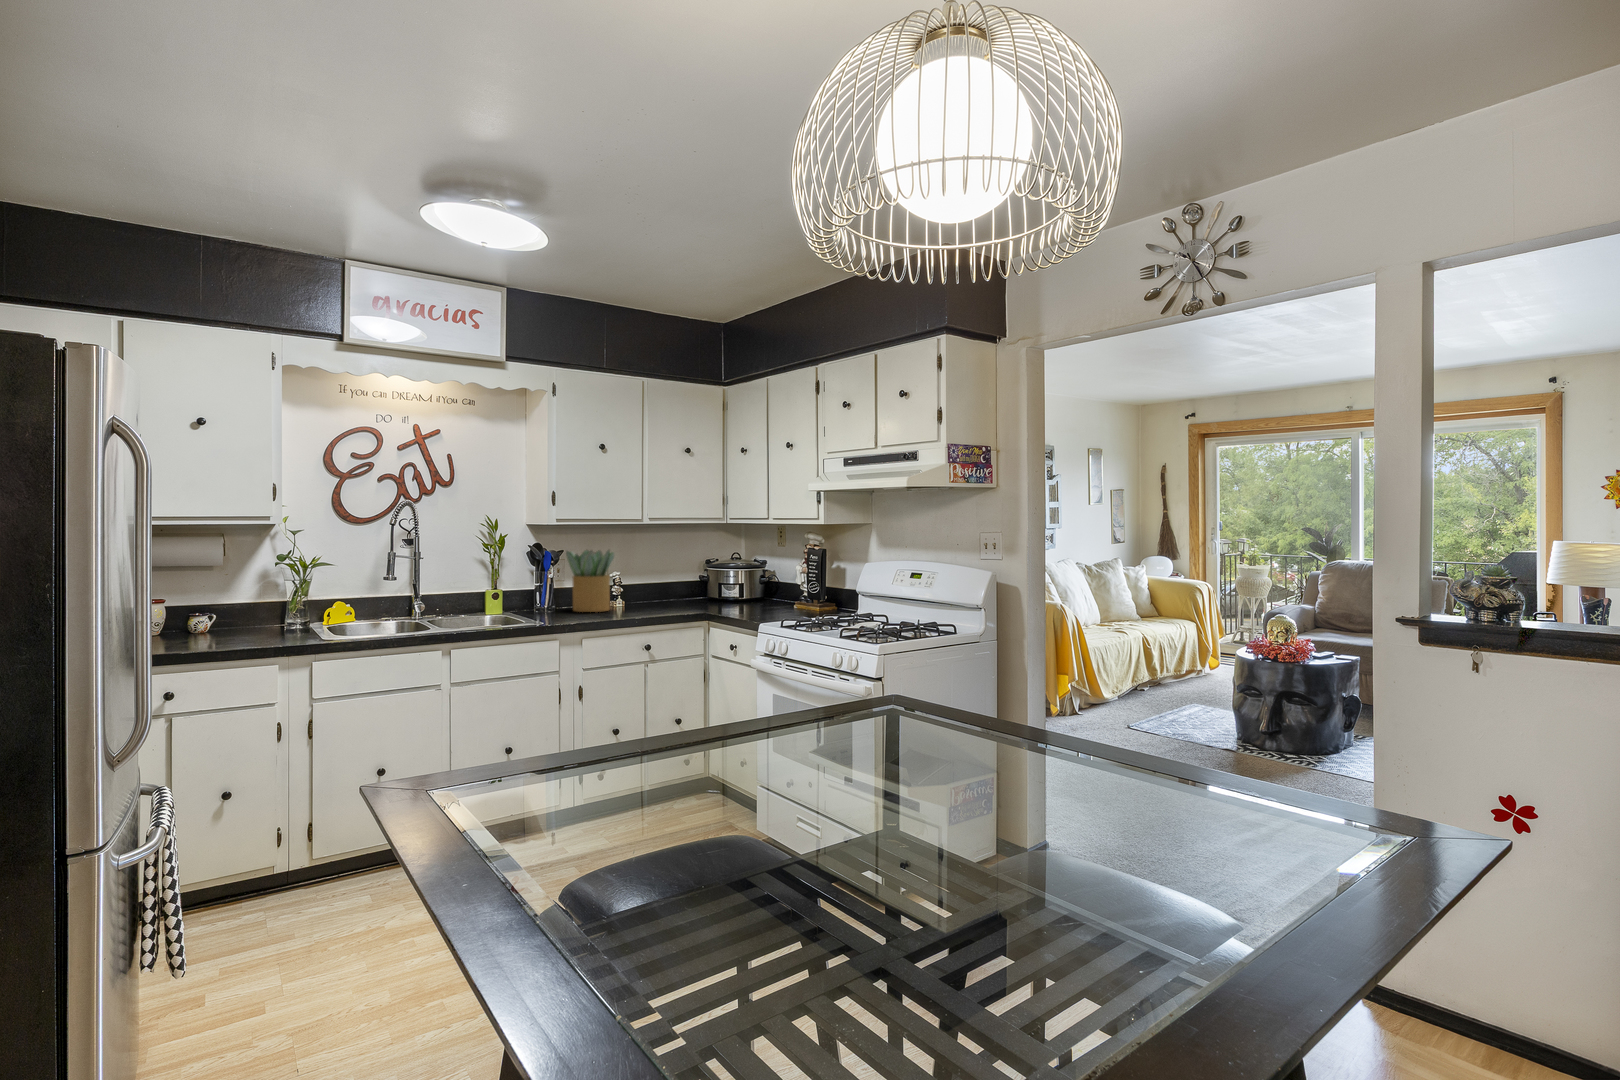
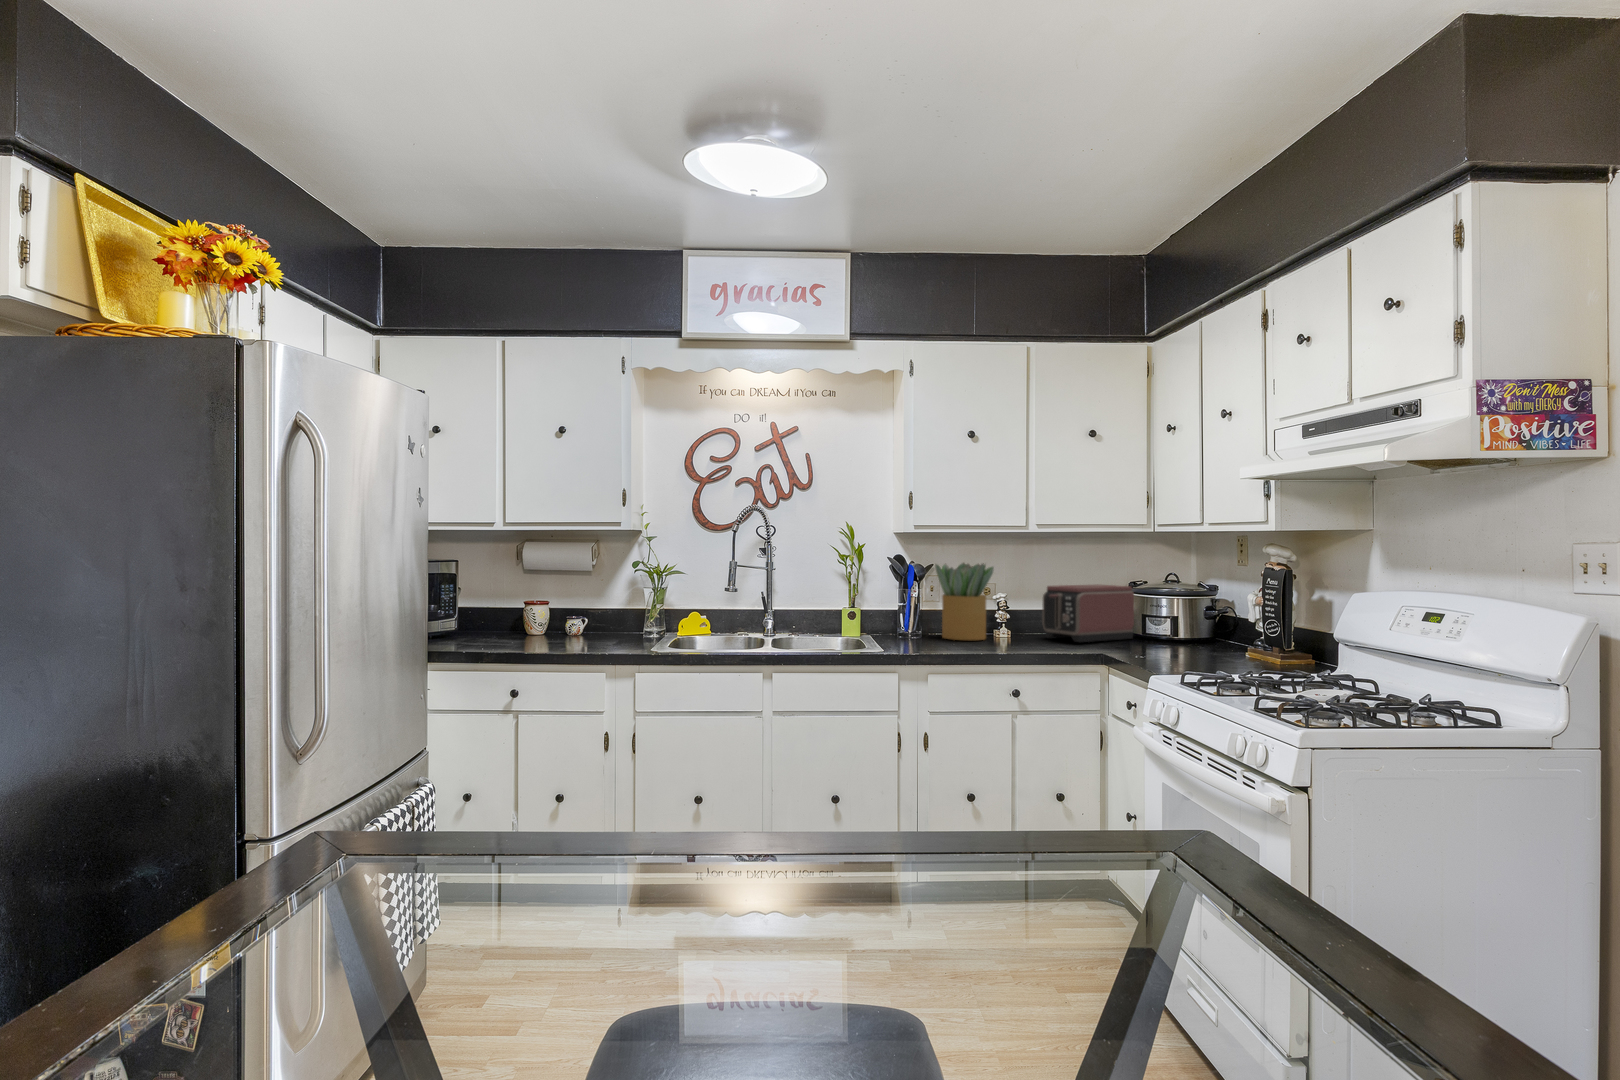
toaster: none [651,564,713,608] -> present [1042,585,1134,642]

